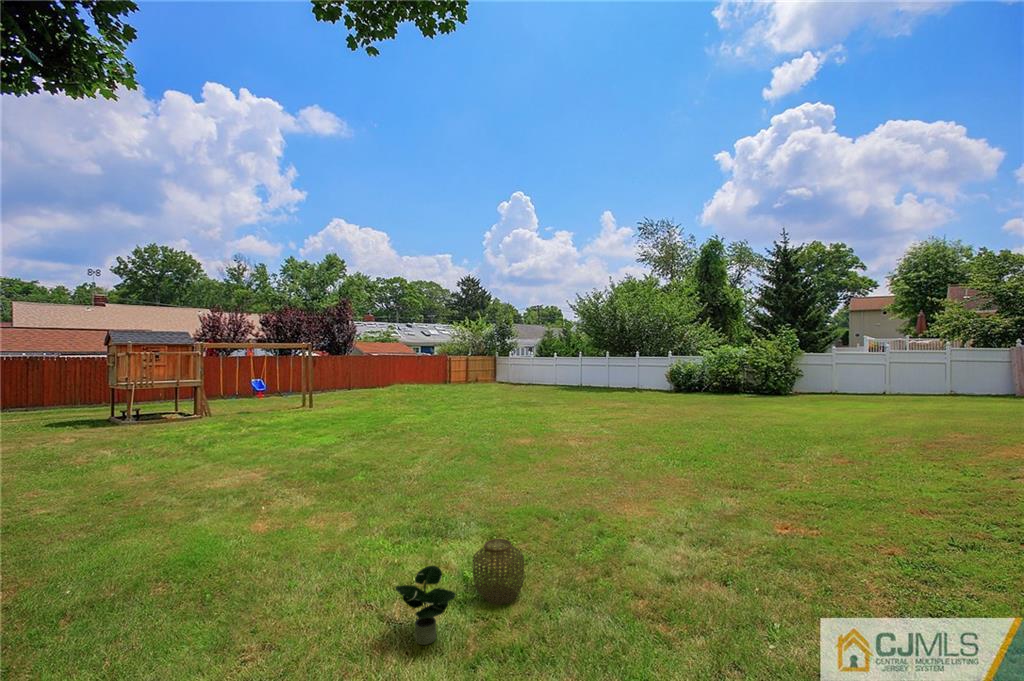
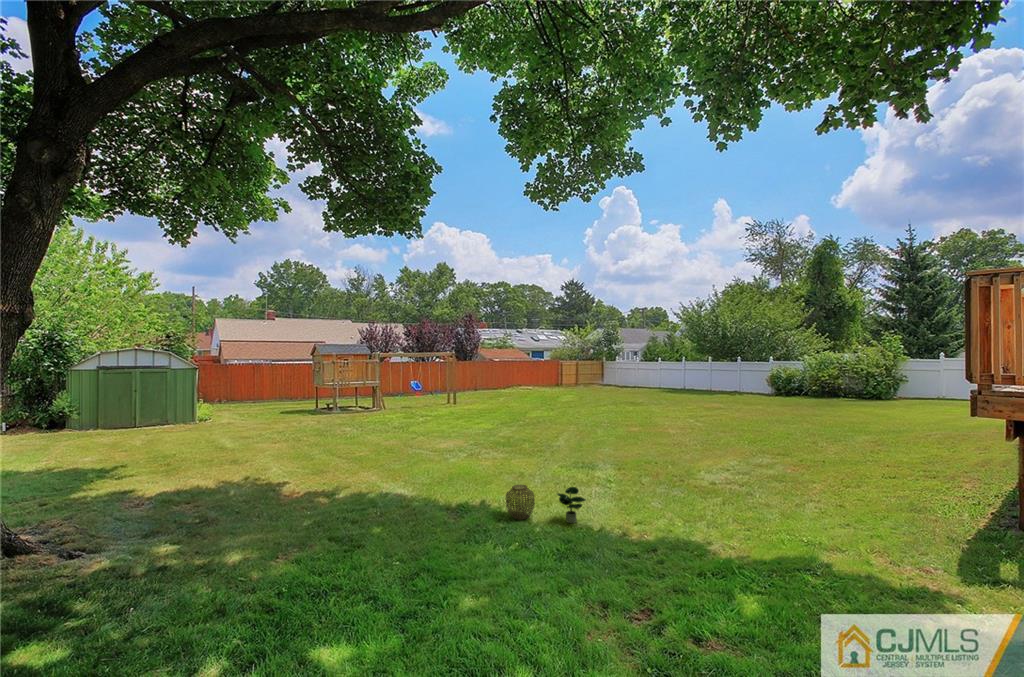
woven basket: present [473,539,524,605] -> present [506,485,535,520]

